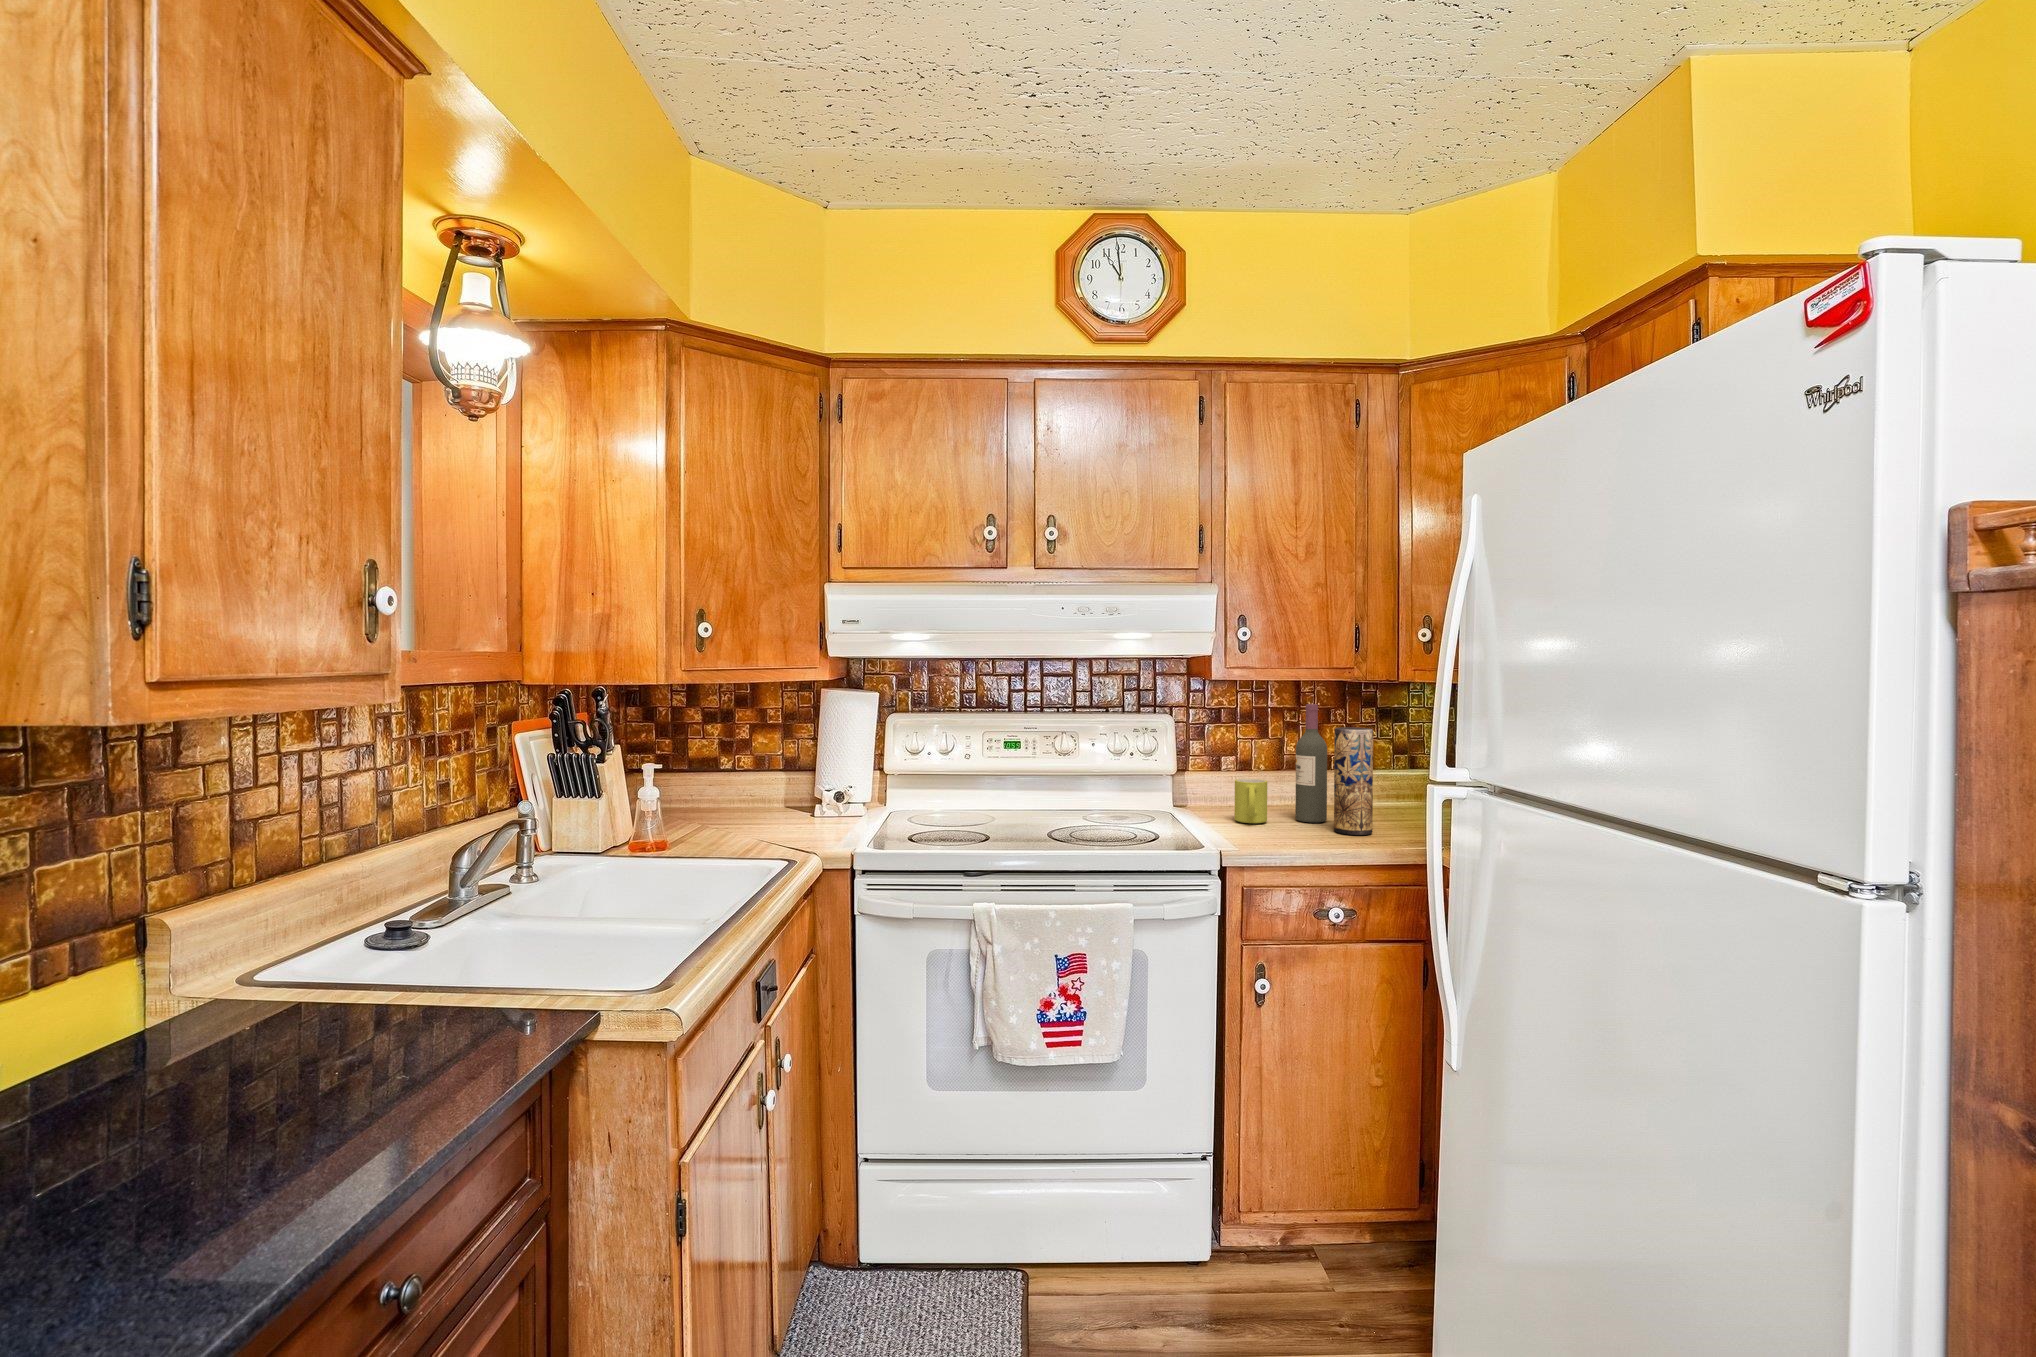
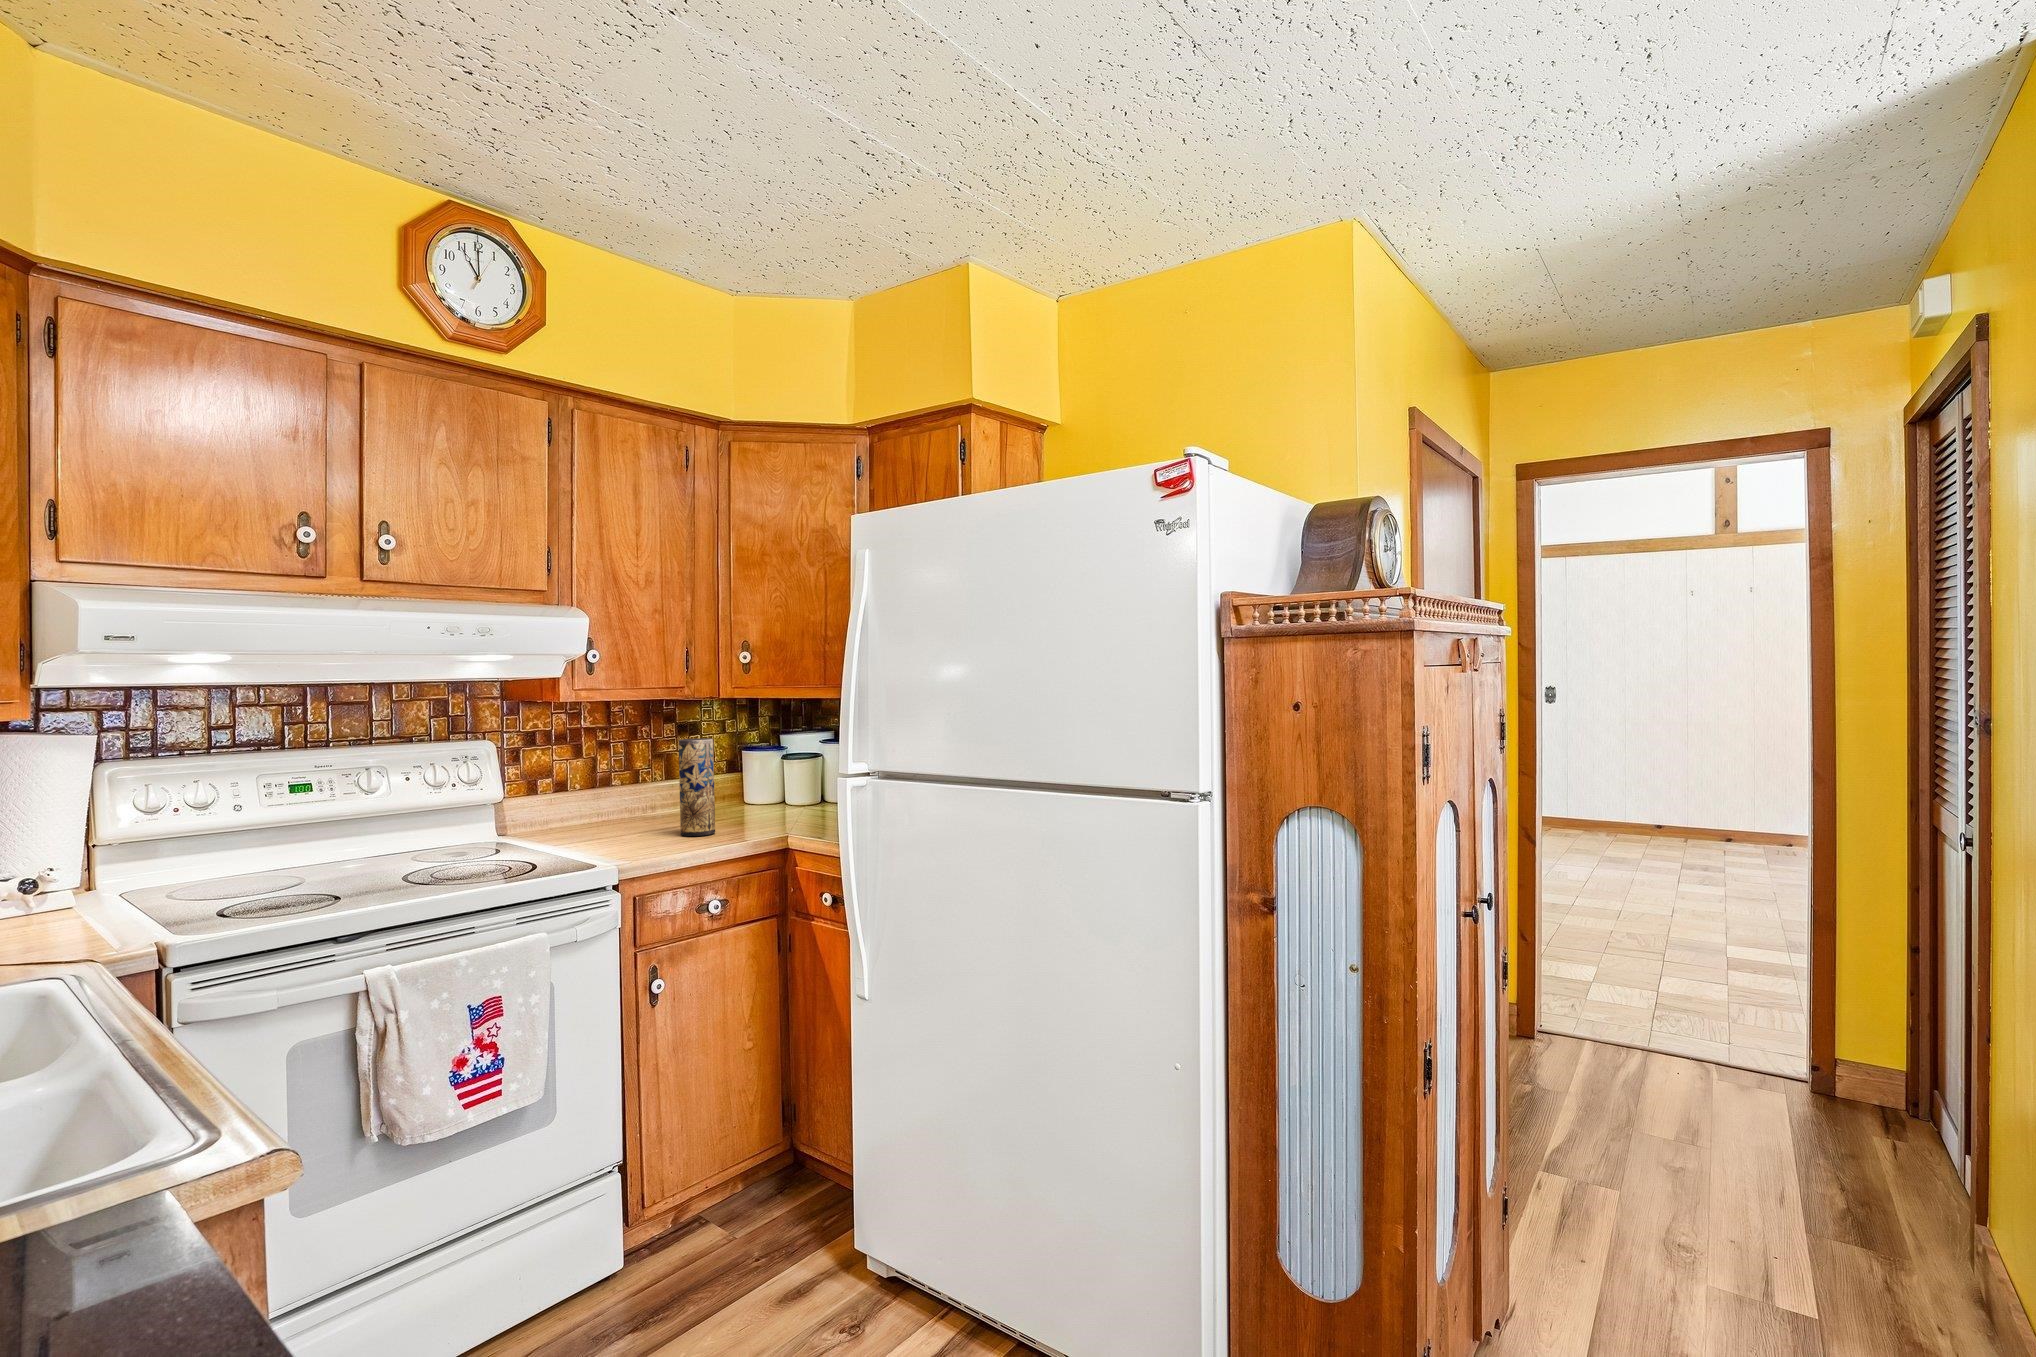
wine bottle: present [1295,704,1327,823] -> none [630,720,662,834]
mug: present [1234,779,1267,823] -> none [576,798,611,843]

